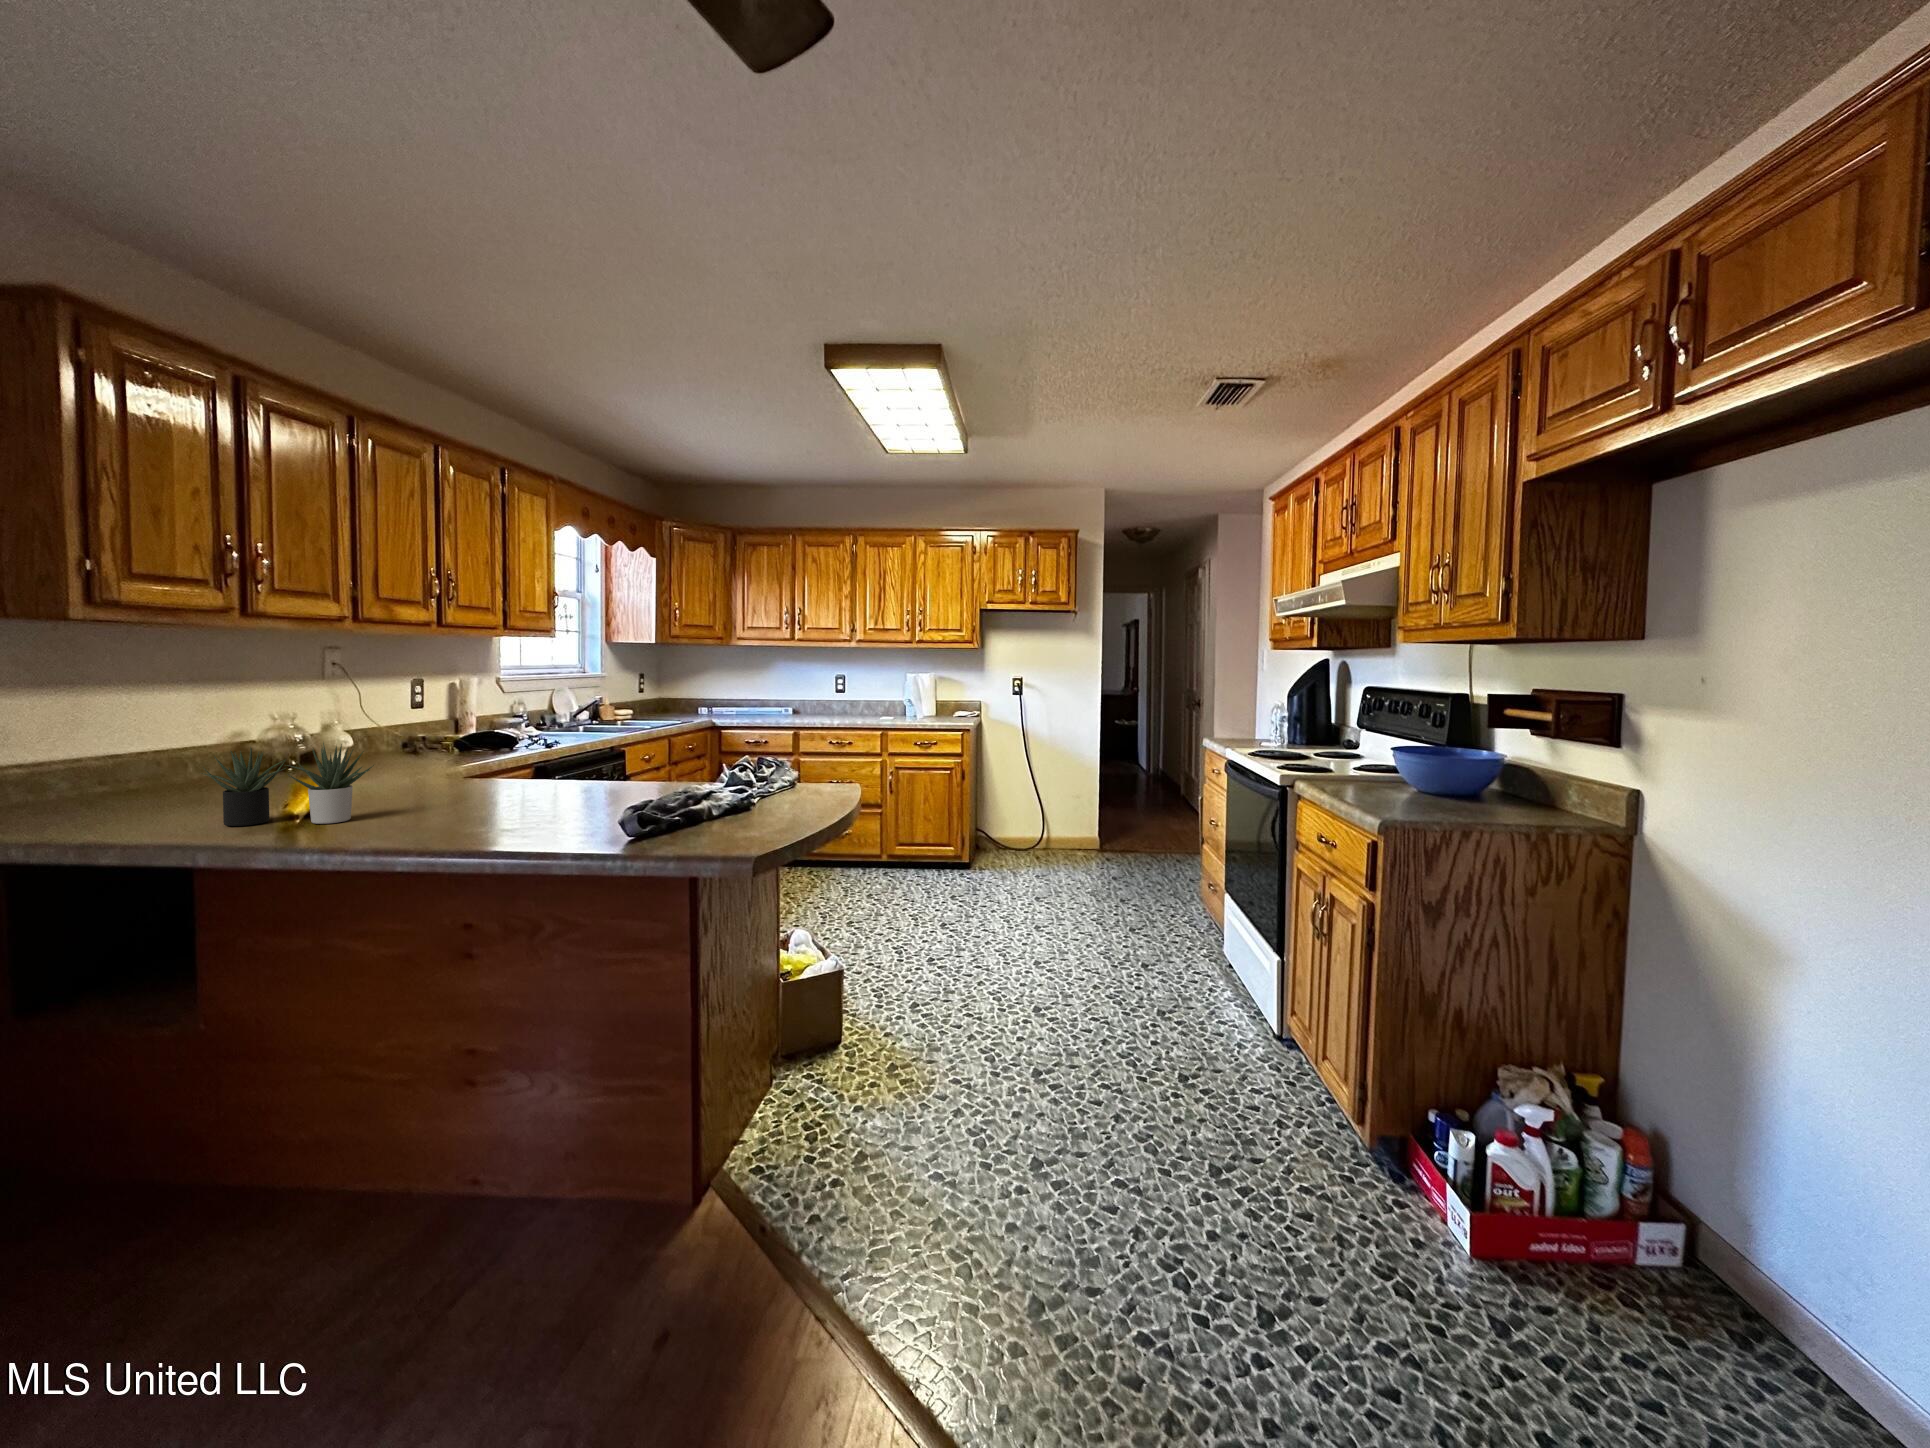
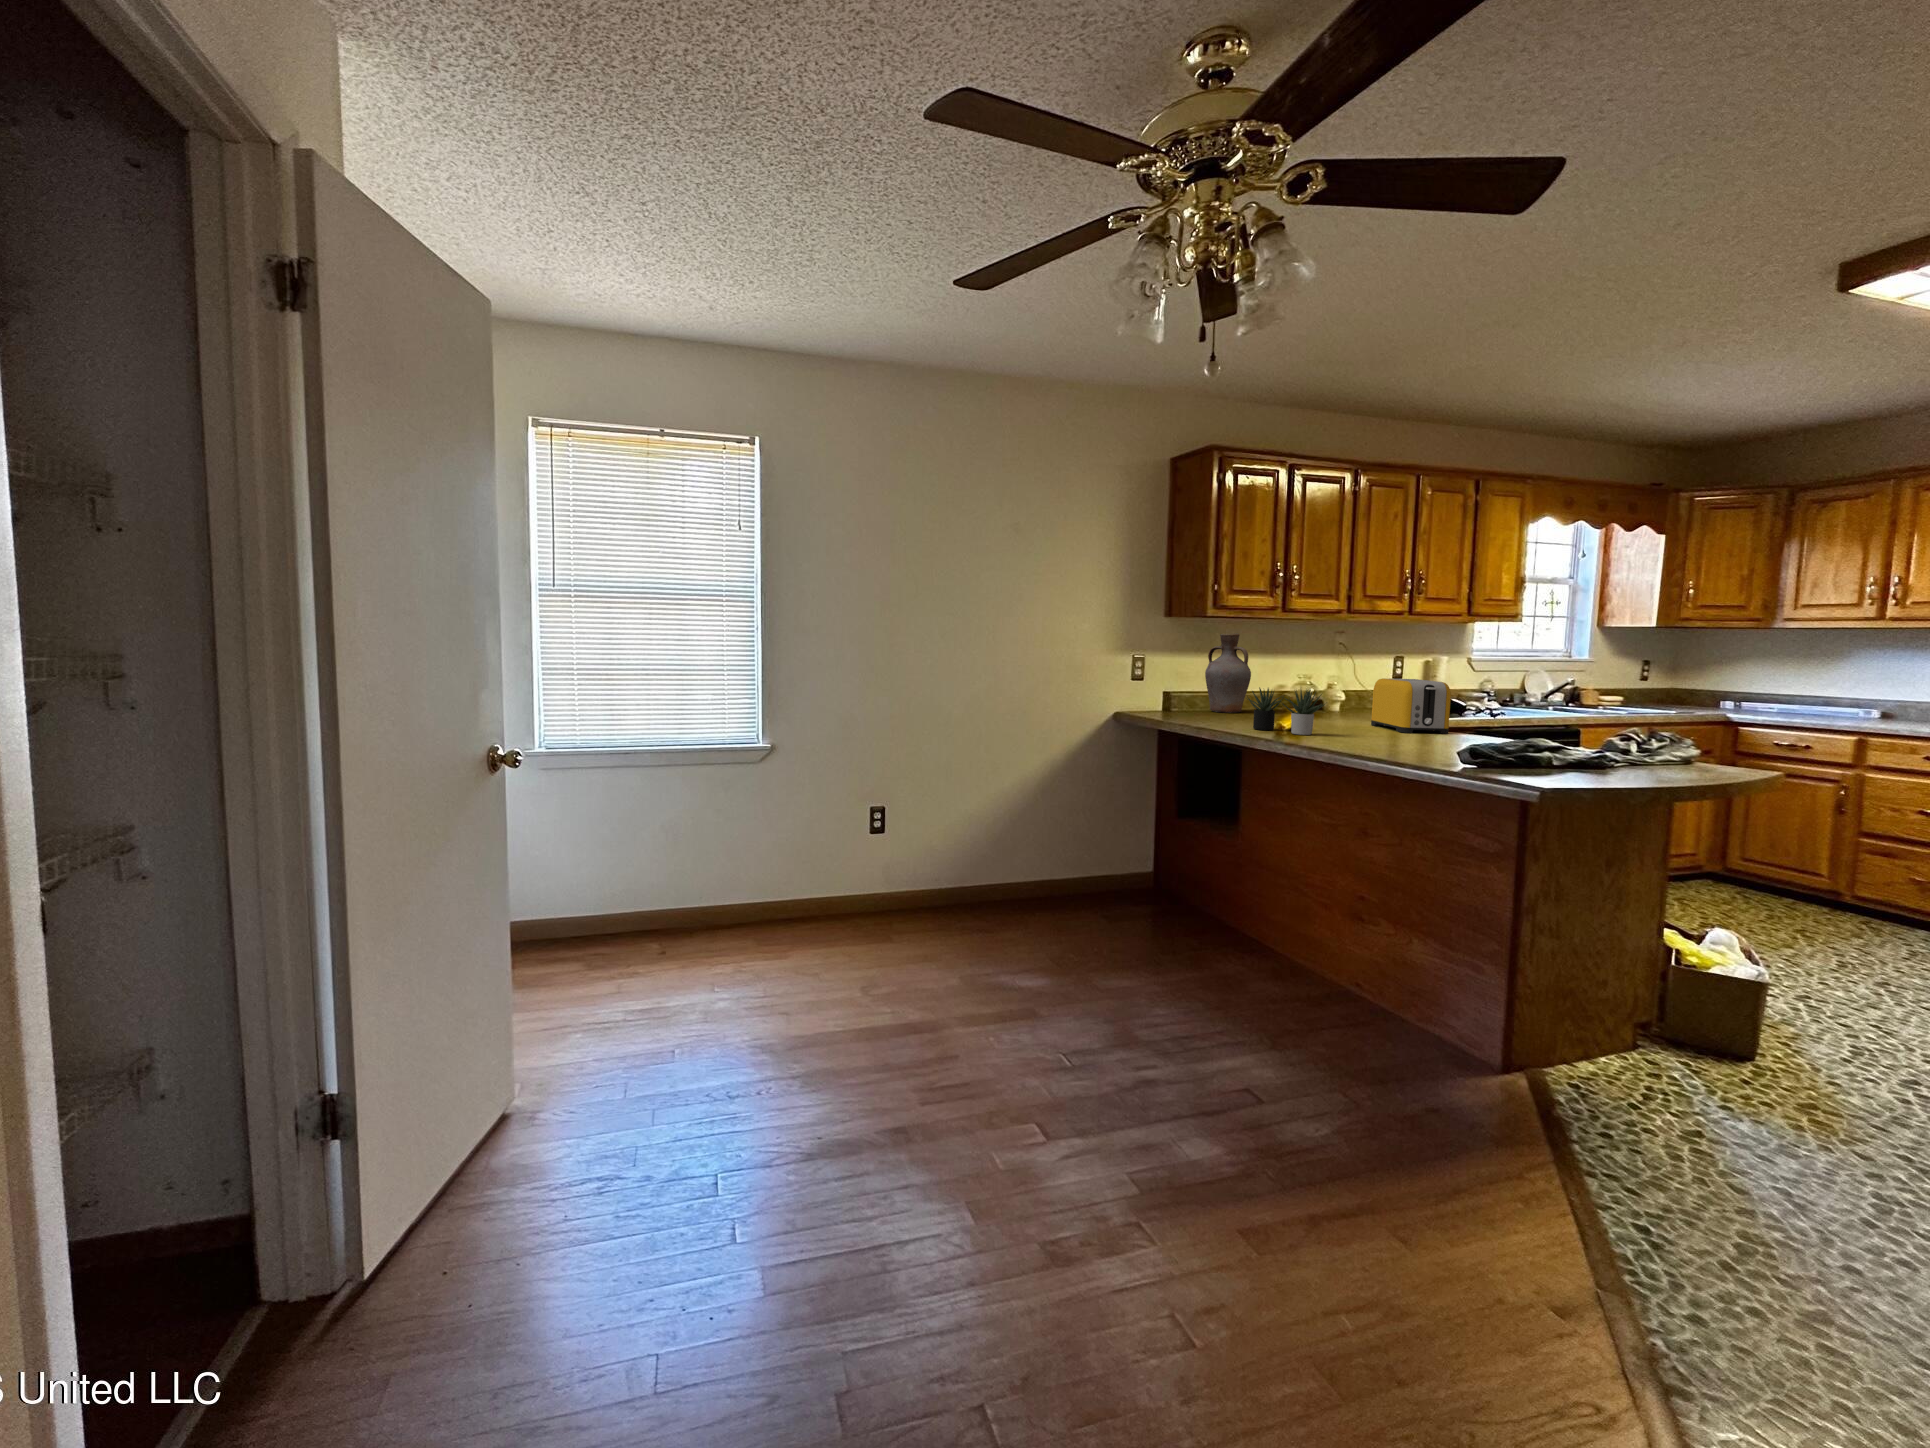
vase: none [66,651,181,796] -> present [1205,633,1251,713]
toaster: none [422,714,536,790] -> present [1371,678,1451,734]

